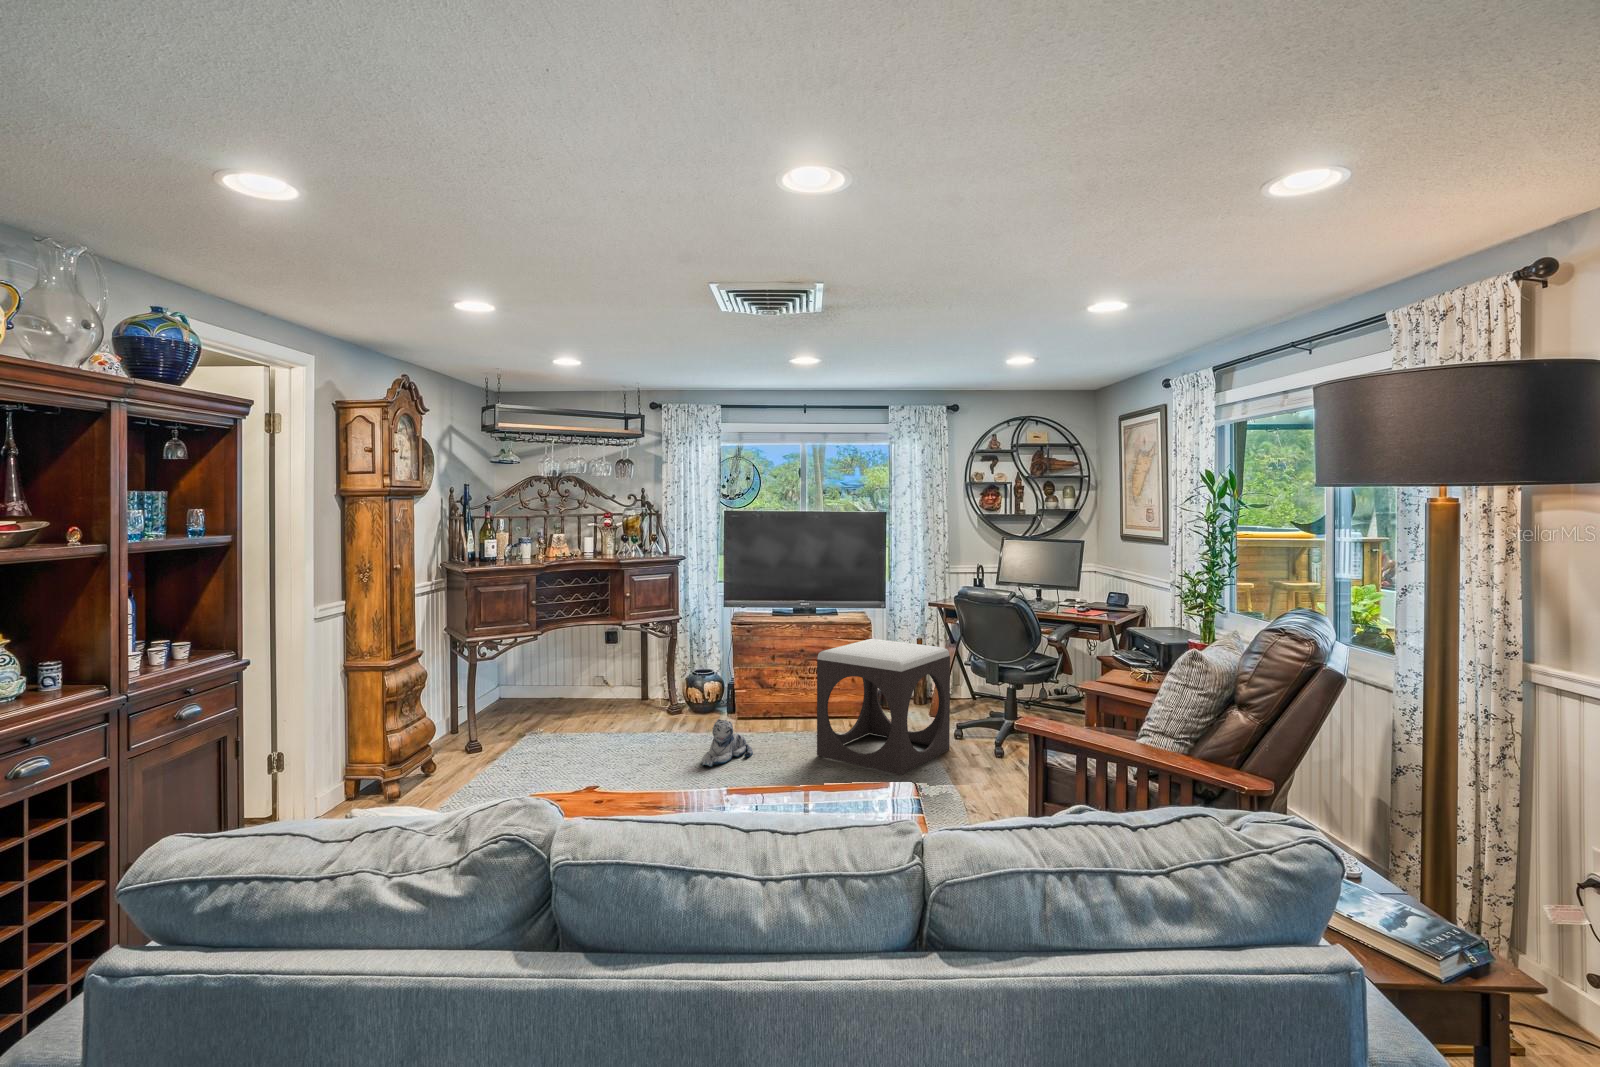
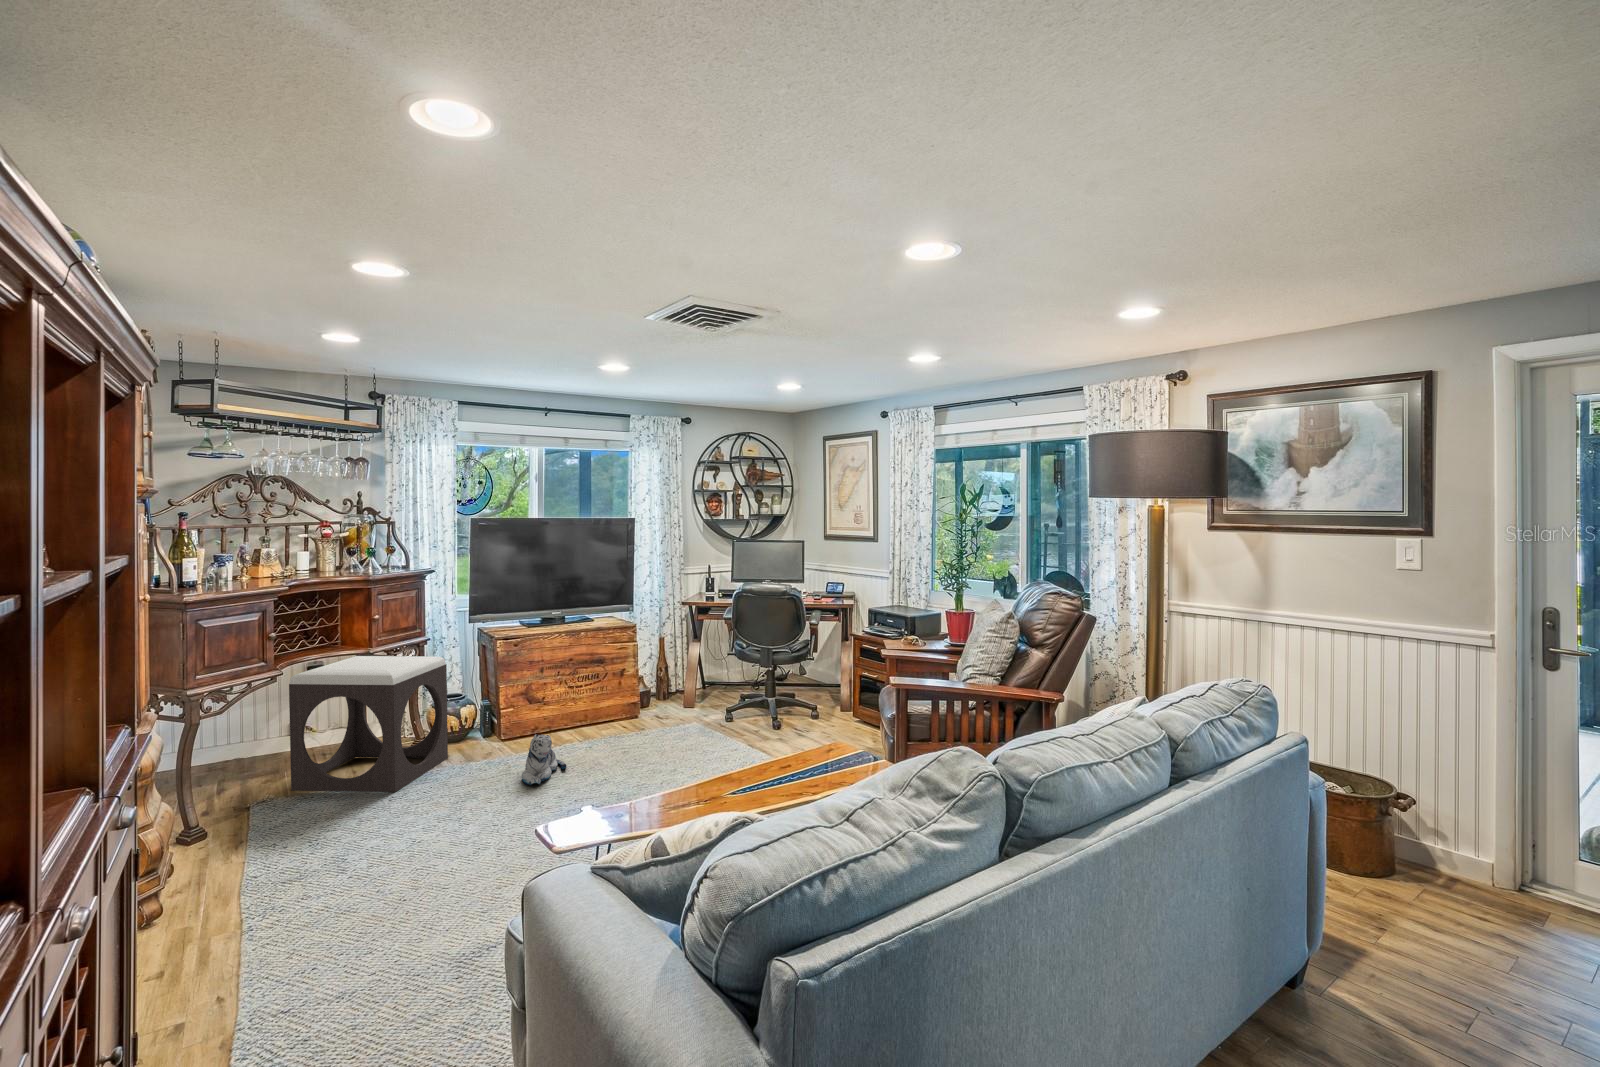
footstool: present [817,639,950,775] -> present [289,656,448,792]

